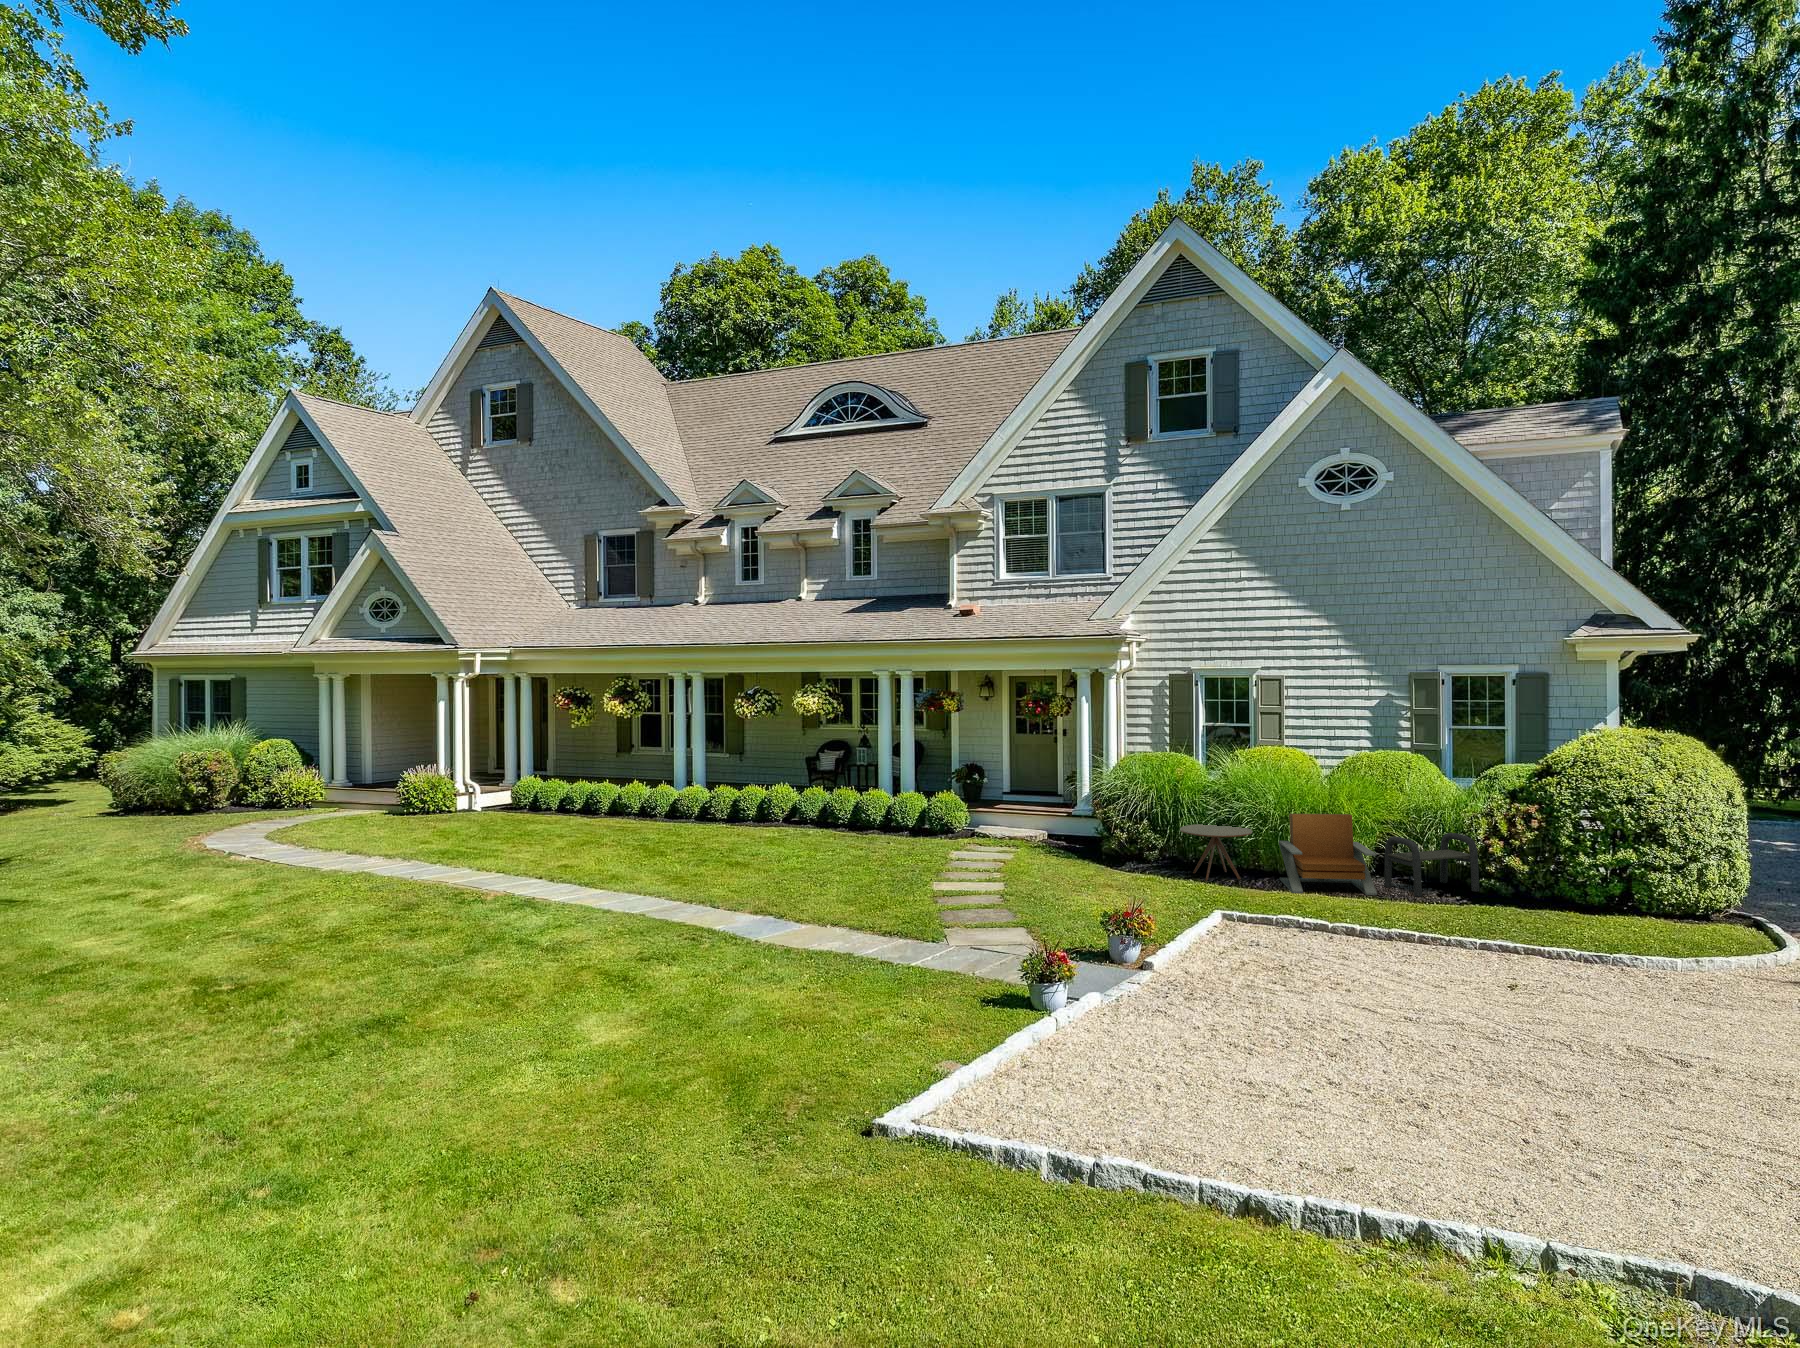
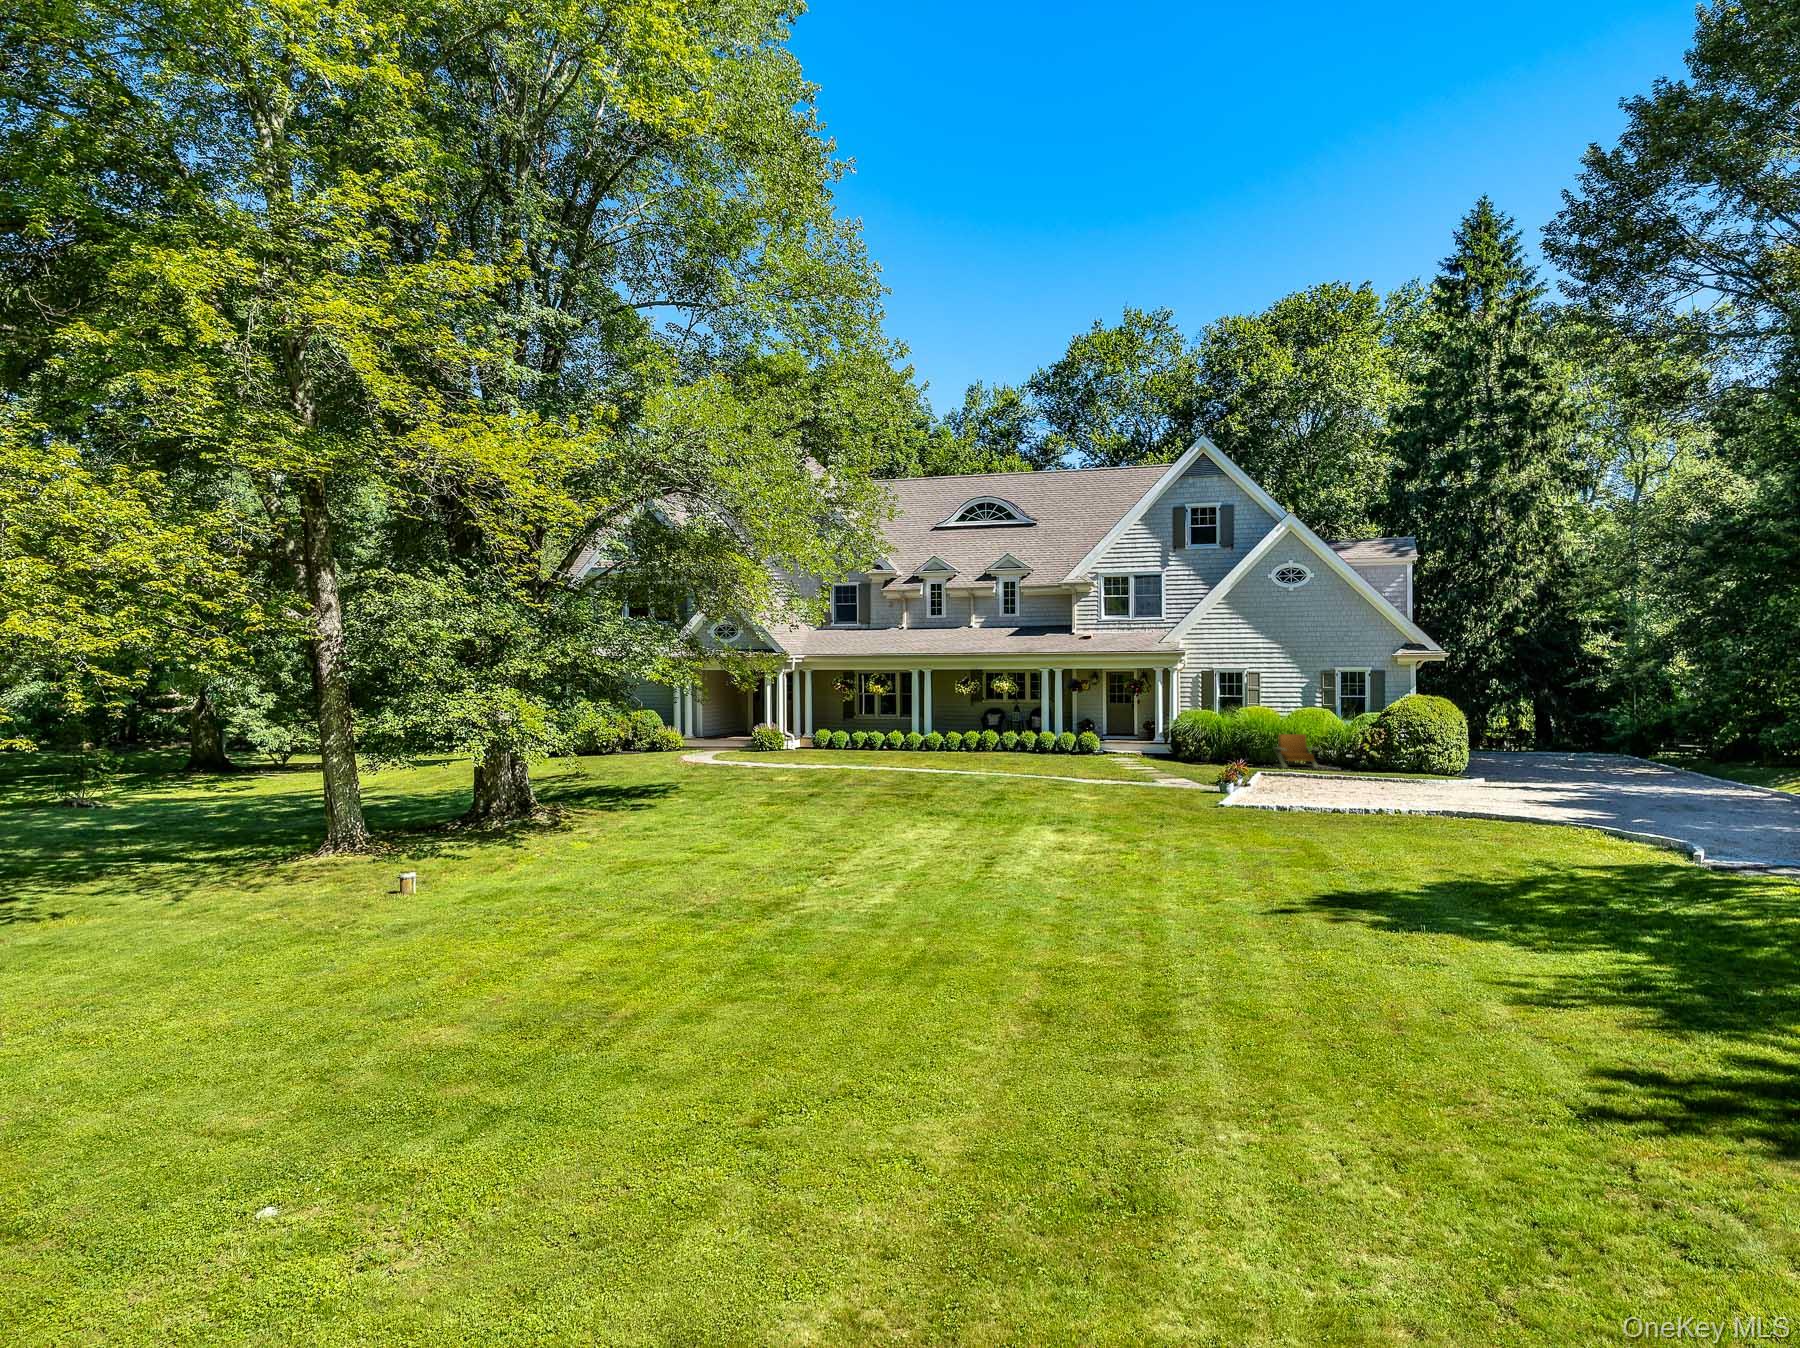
round table: present [1180,824,1252,881] -> none [1227,741,1261,765]
bench: present [1384,833,1479,897] -> none [1320,742,1360,768]

